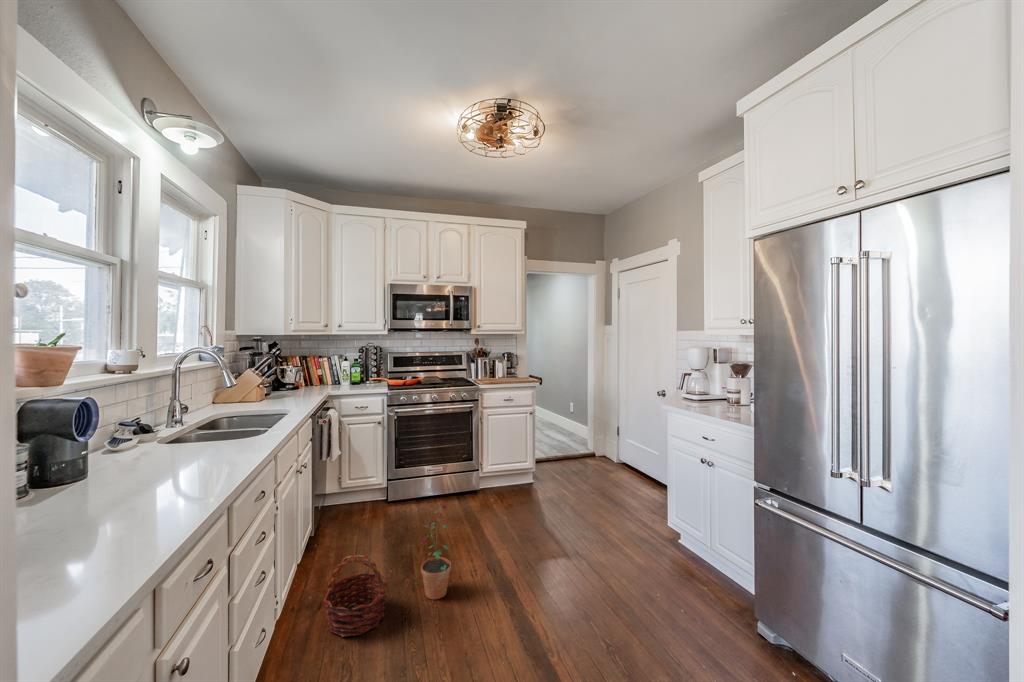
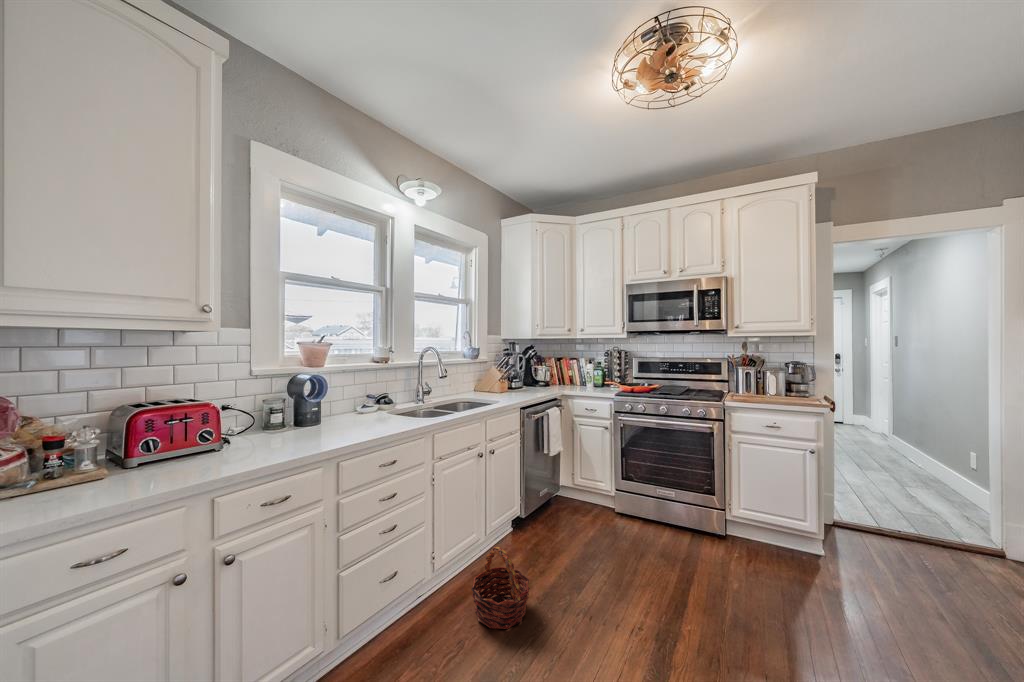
potted plant: present [421,501,451,599] -> none [560,526,601,640]

